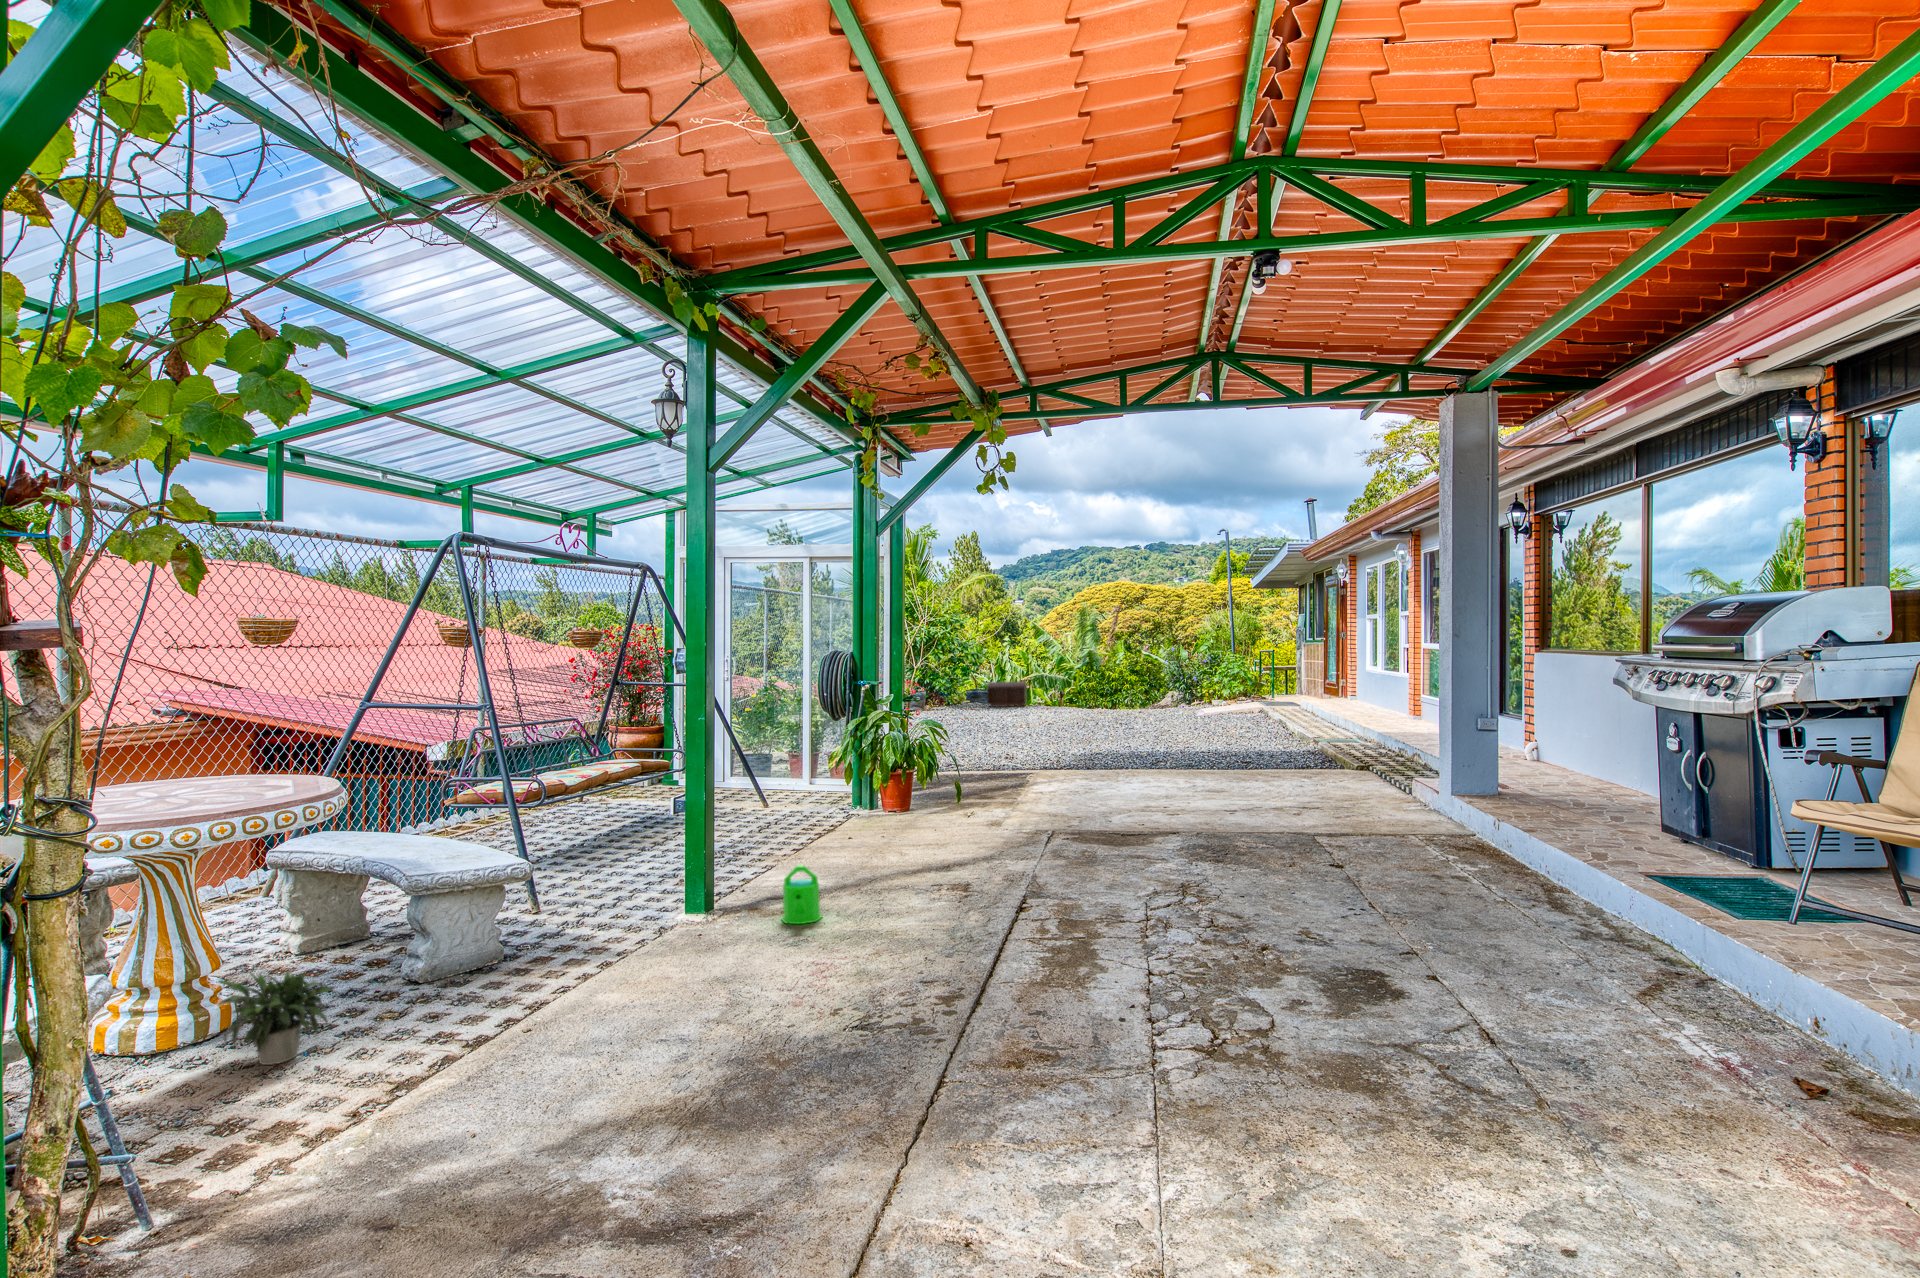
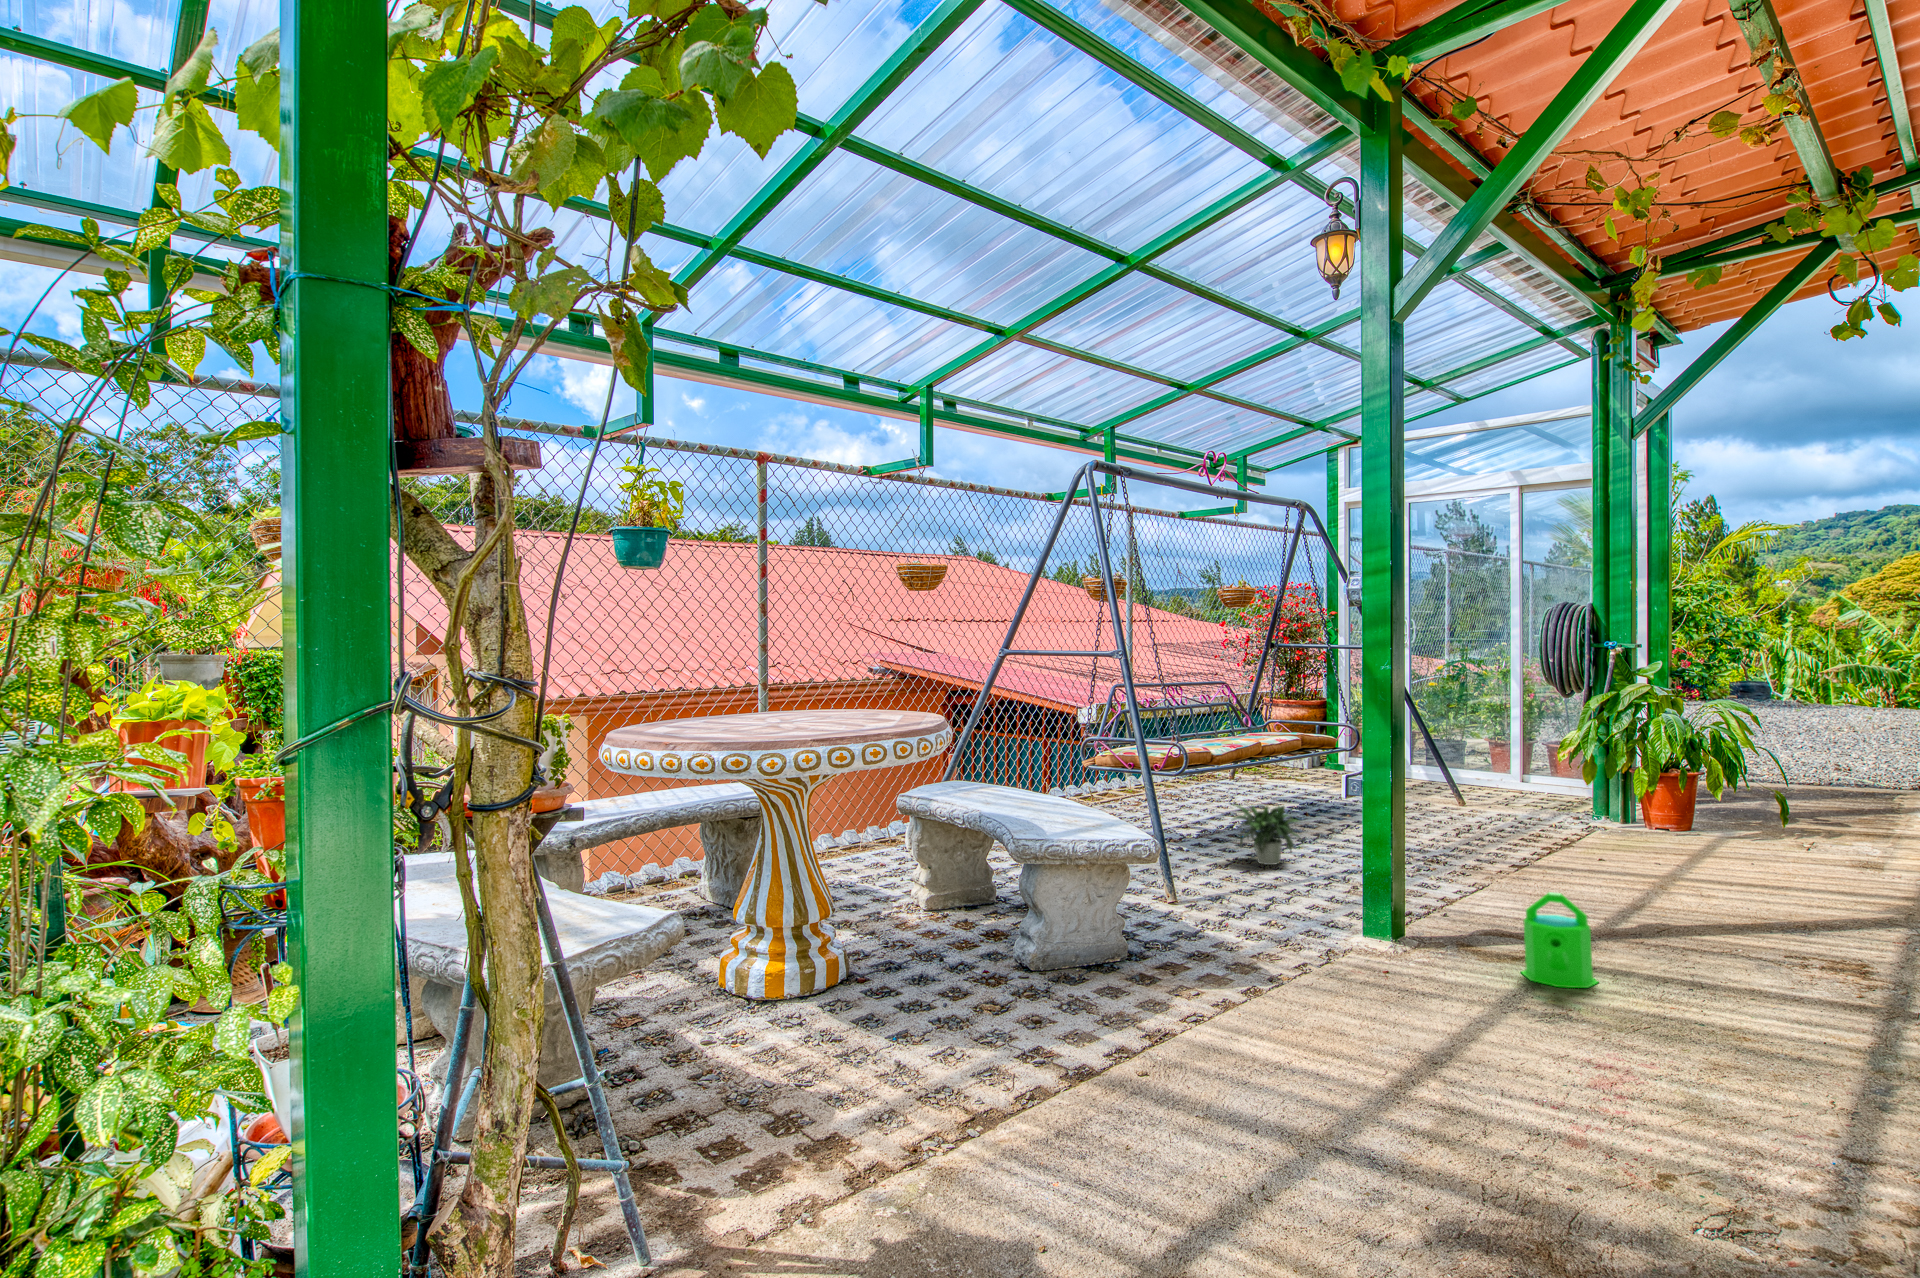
bench: present [987,682,1027,707] -> none [1782,668,1859,703]
potted plant: present [218,972,333,1065] -> present [1233,805,1299,865]

